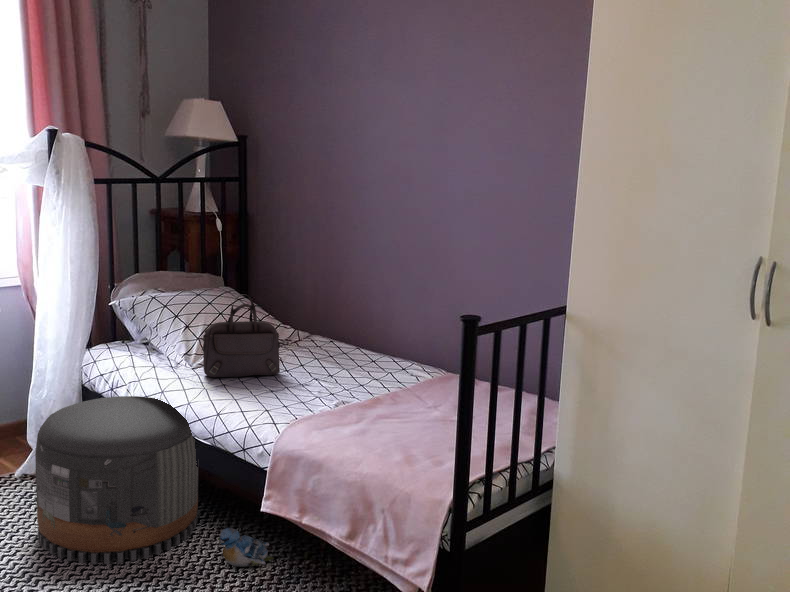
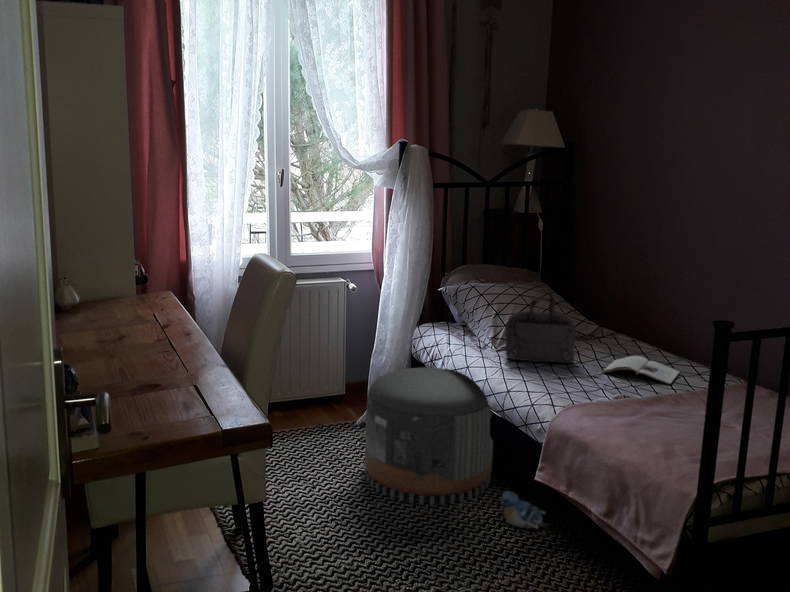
magazine: none [313,360,386,386] -> present [603,356,680,384]

